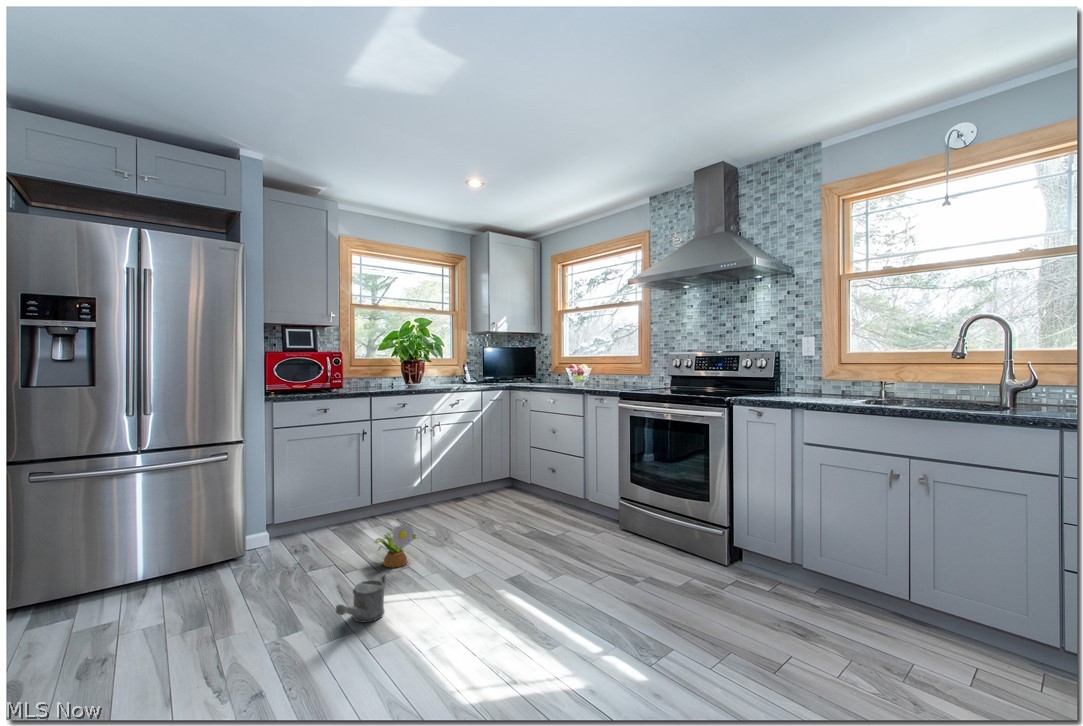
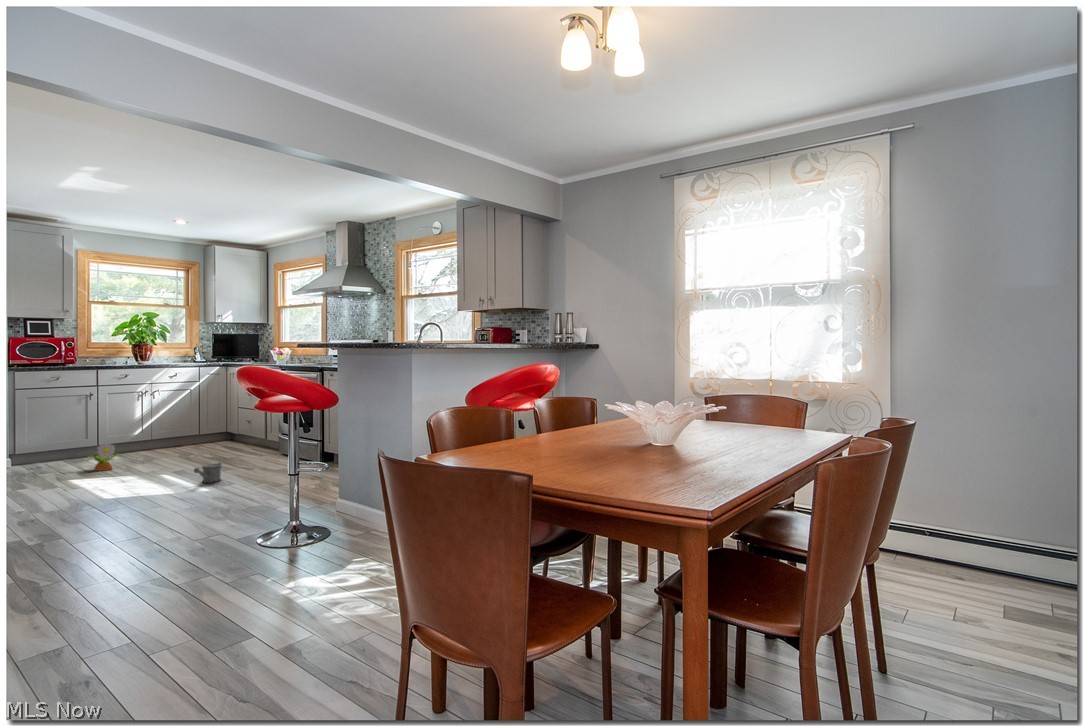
watering can: present [336,574,386,622] -> present [194,463,221,483]

